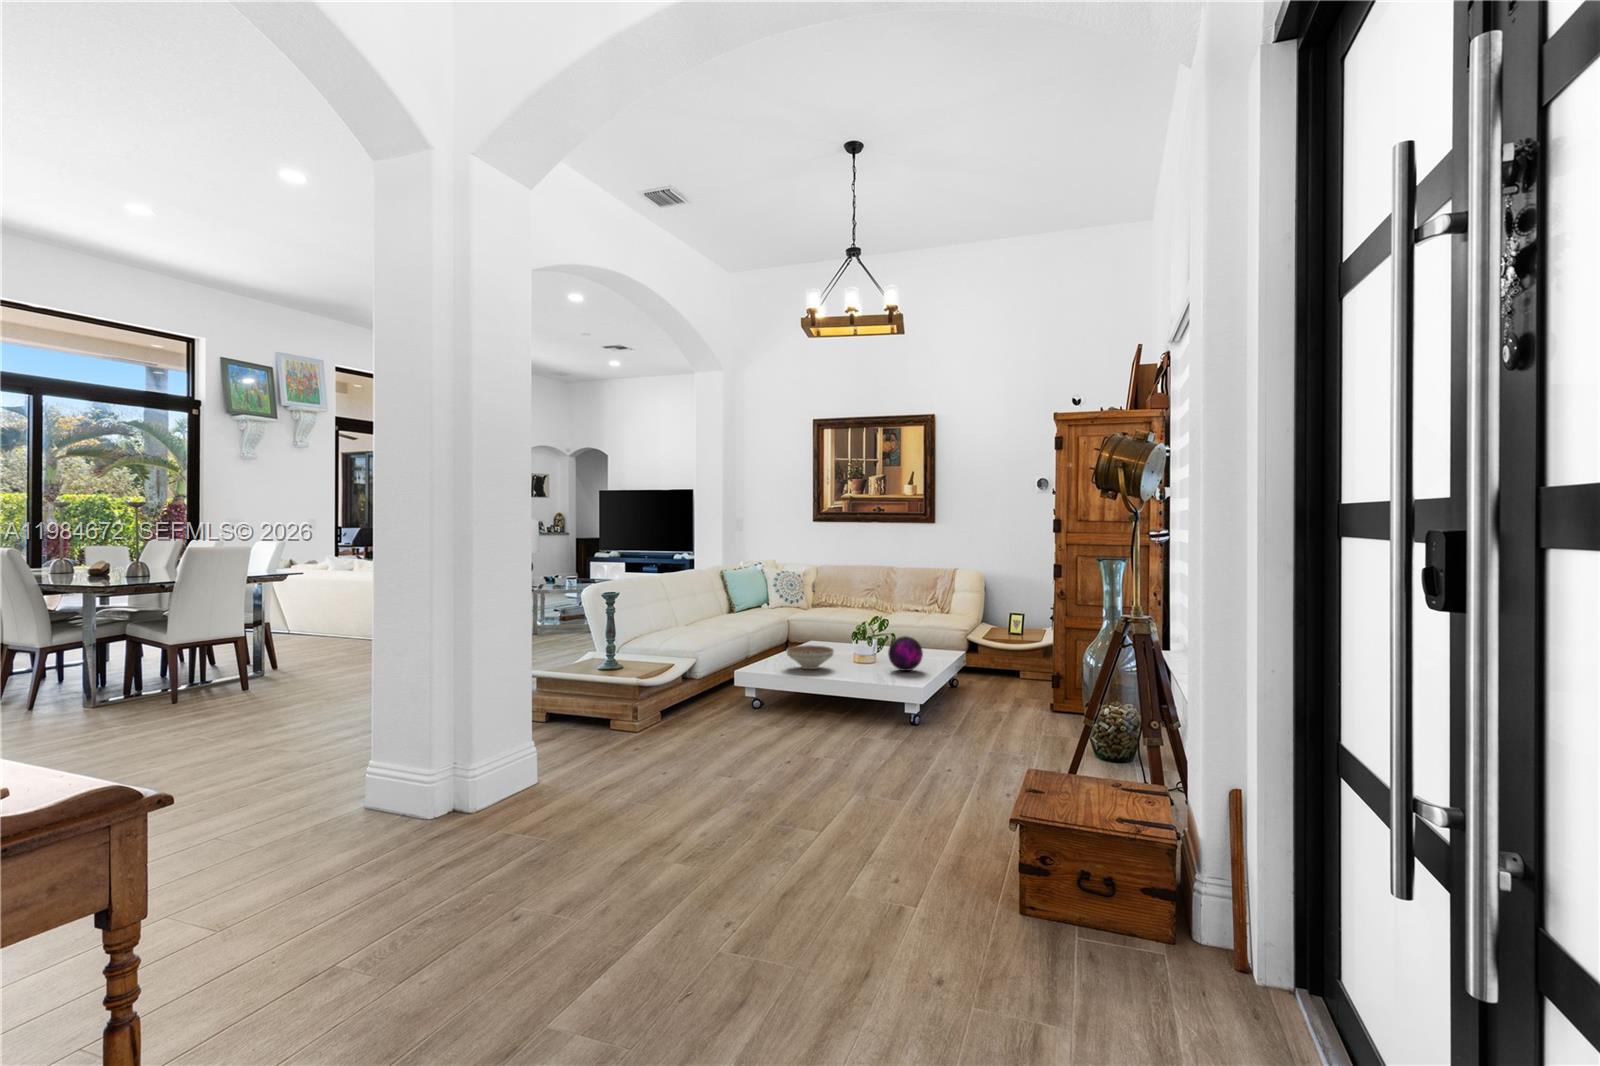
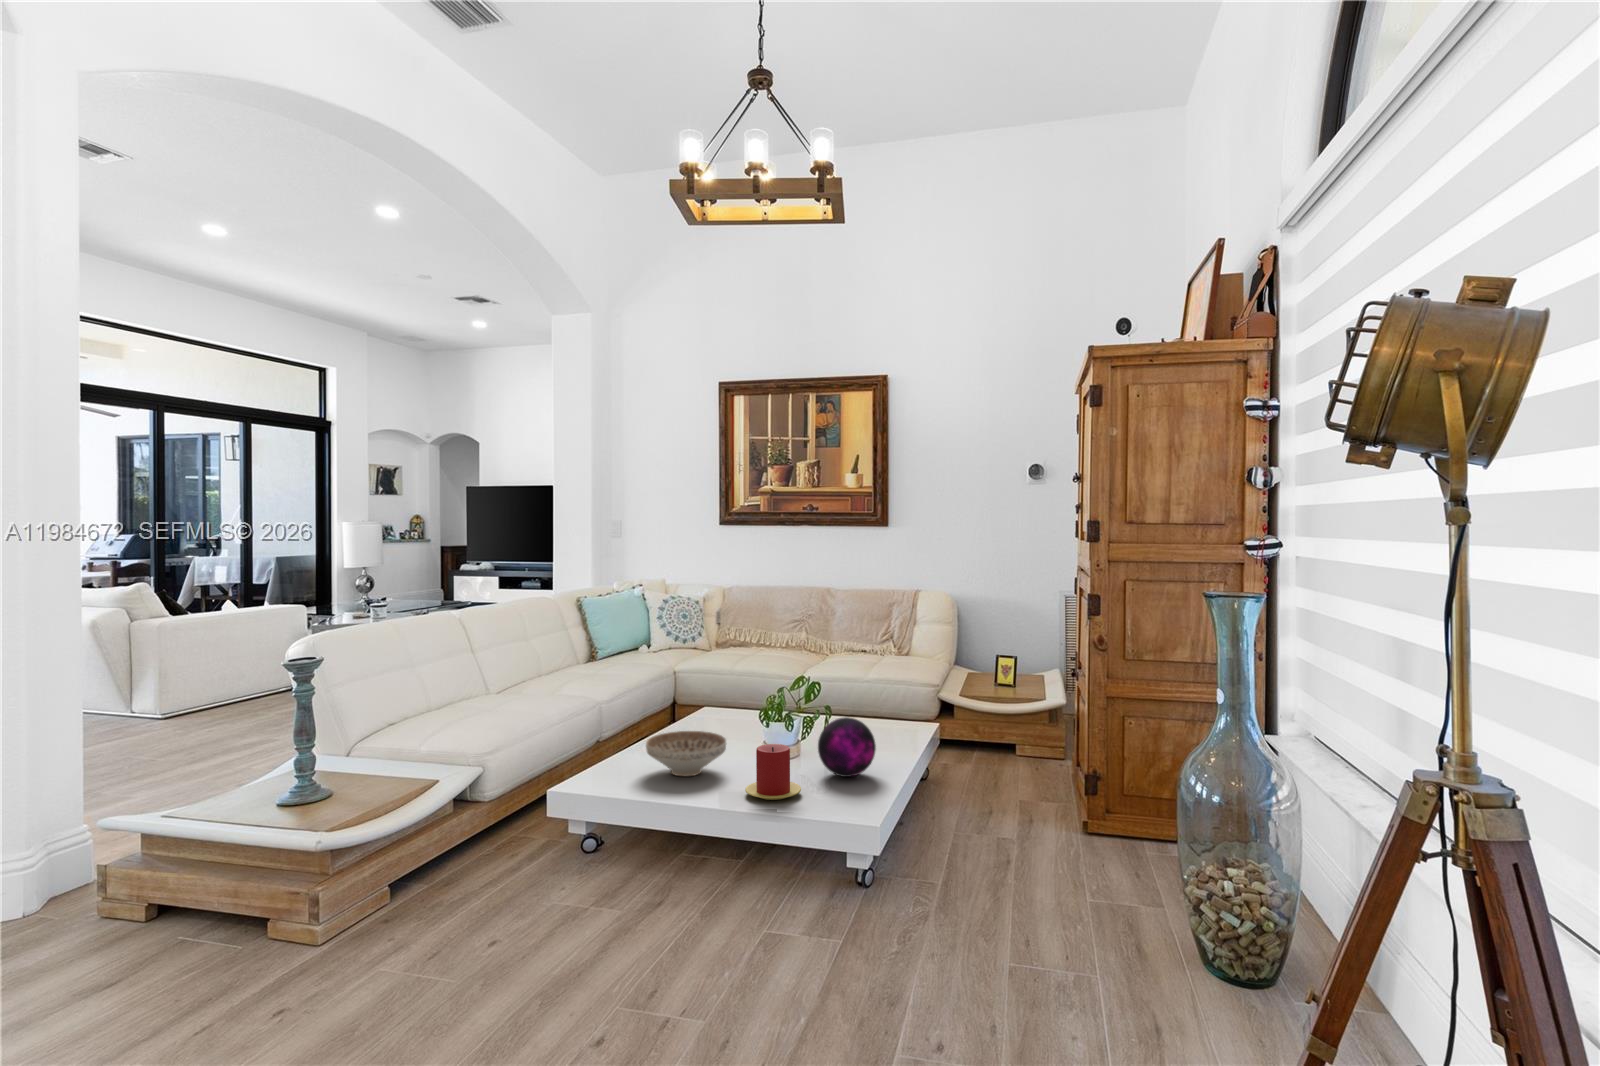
candle: none [847,649,879,679] -> present [745,744,801,800]

